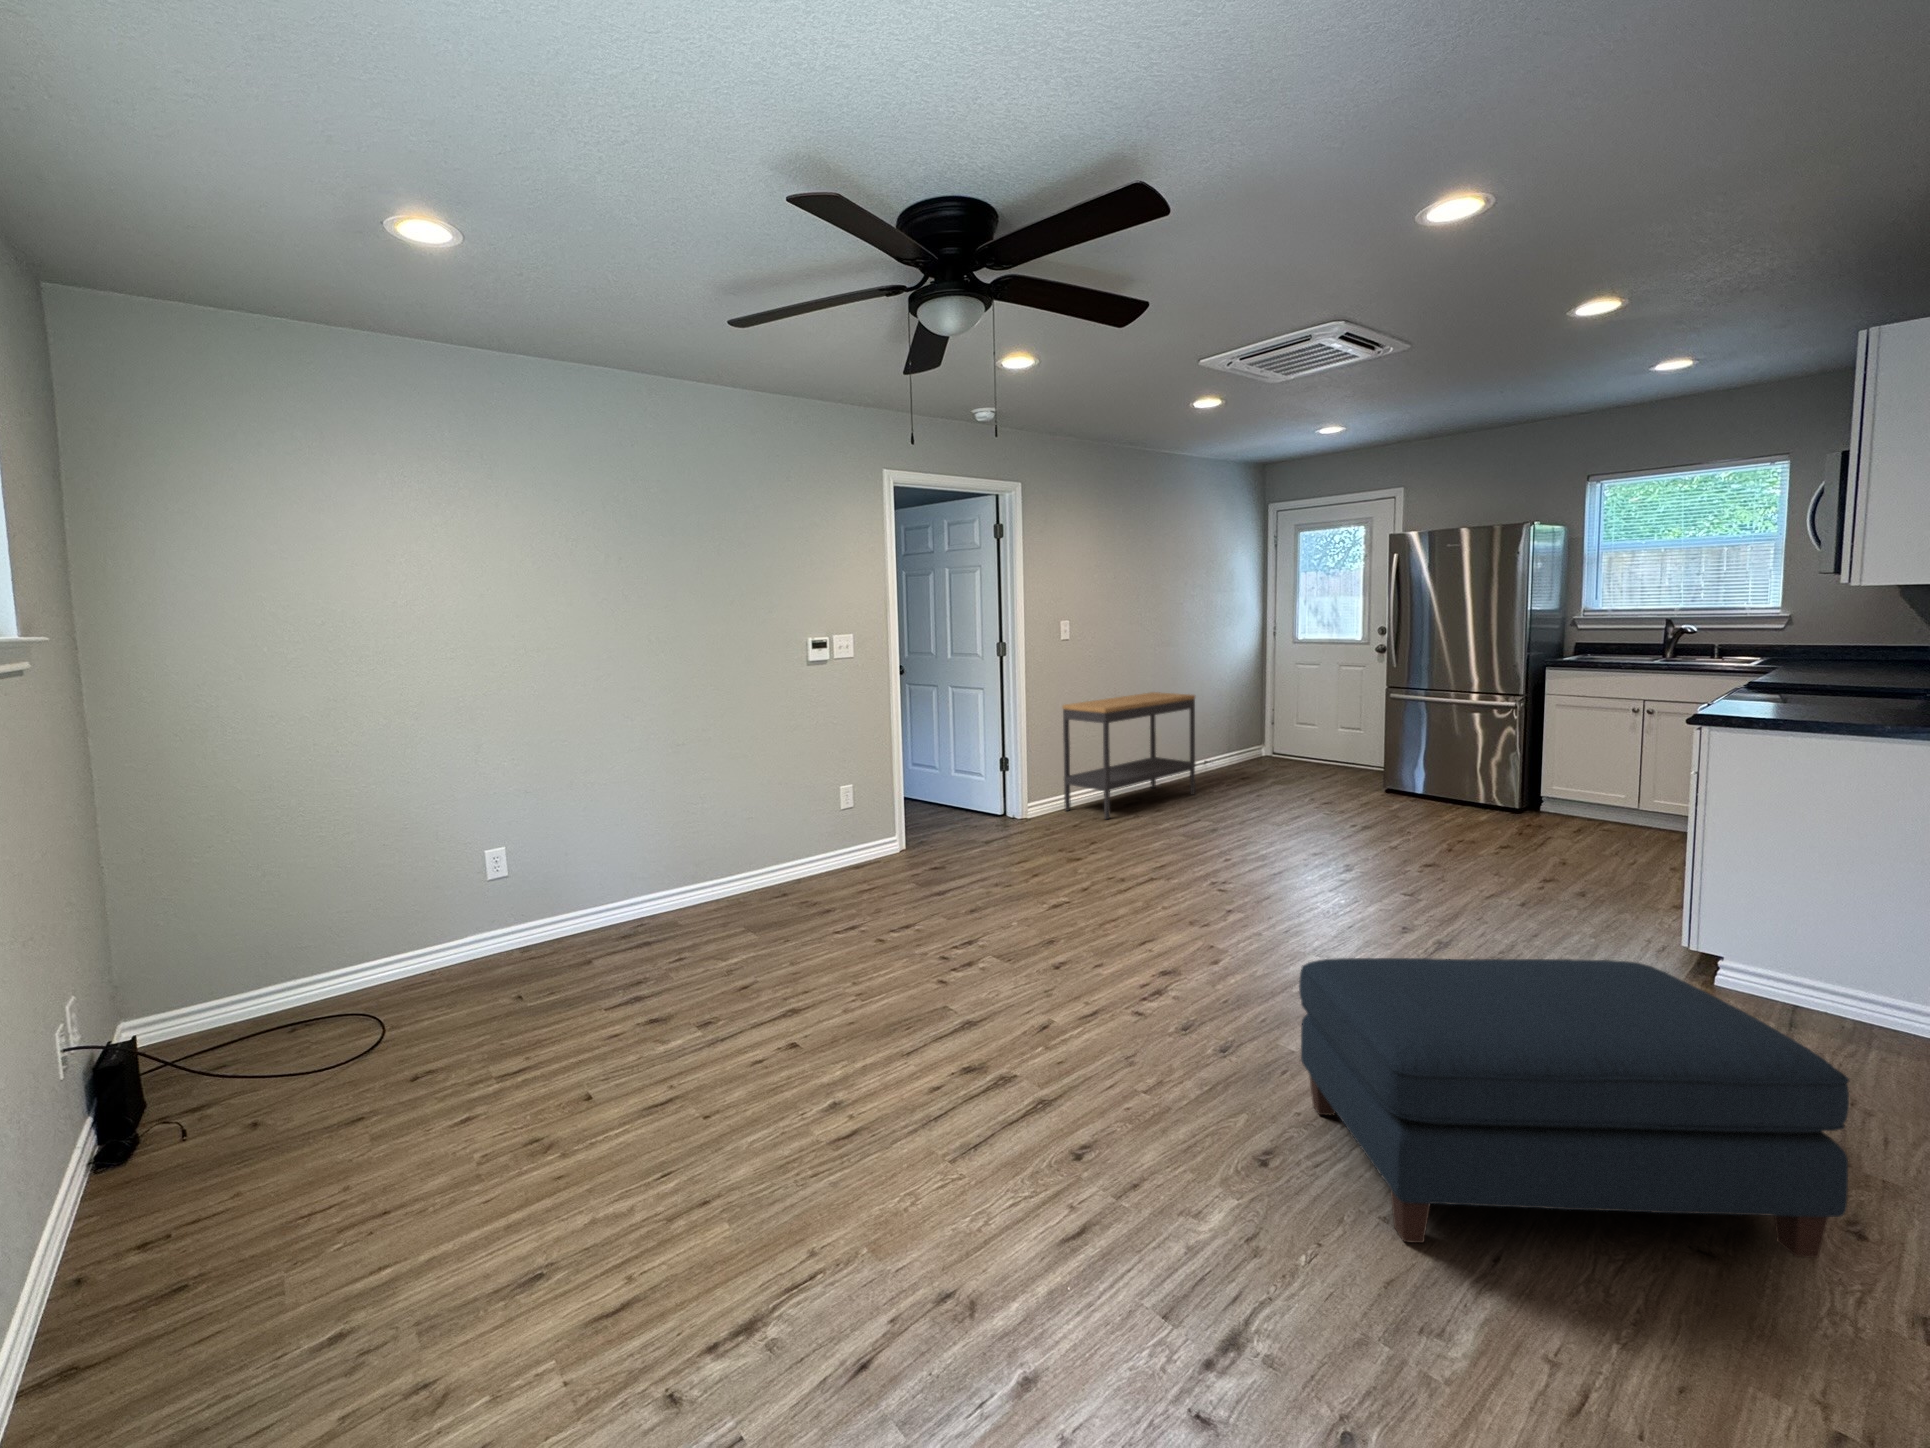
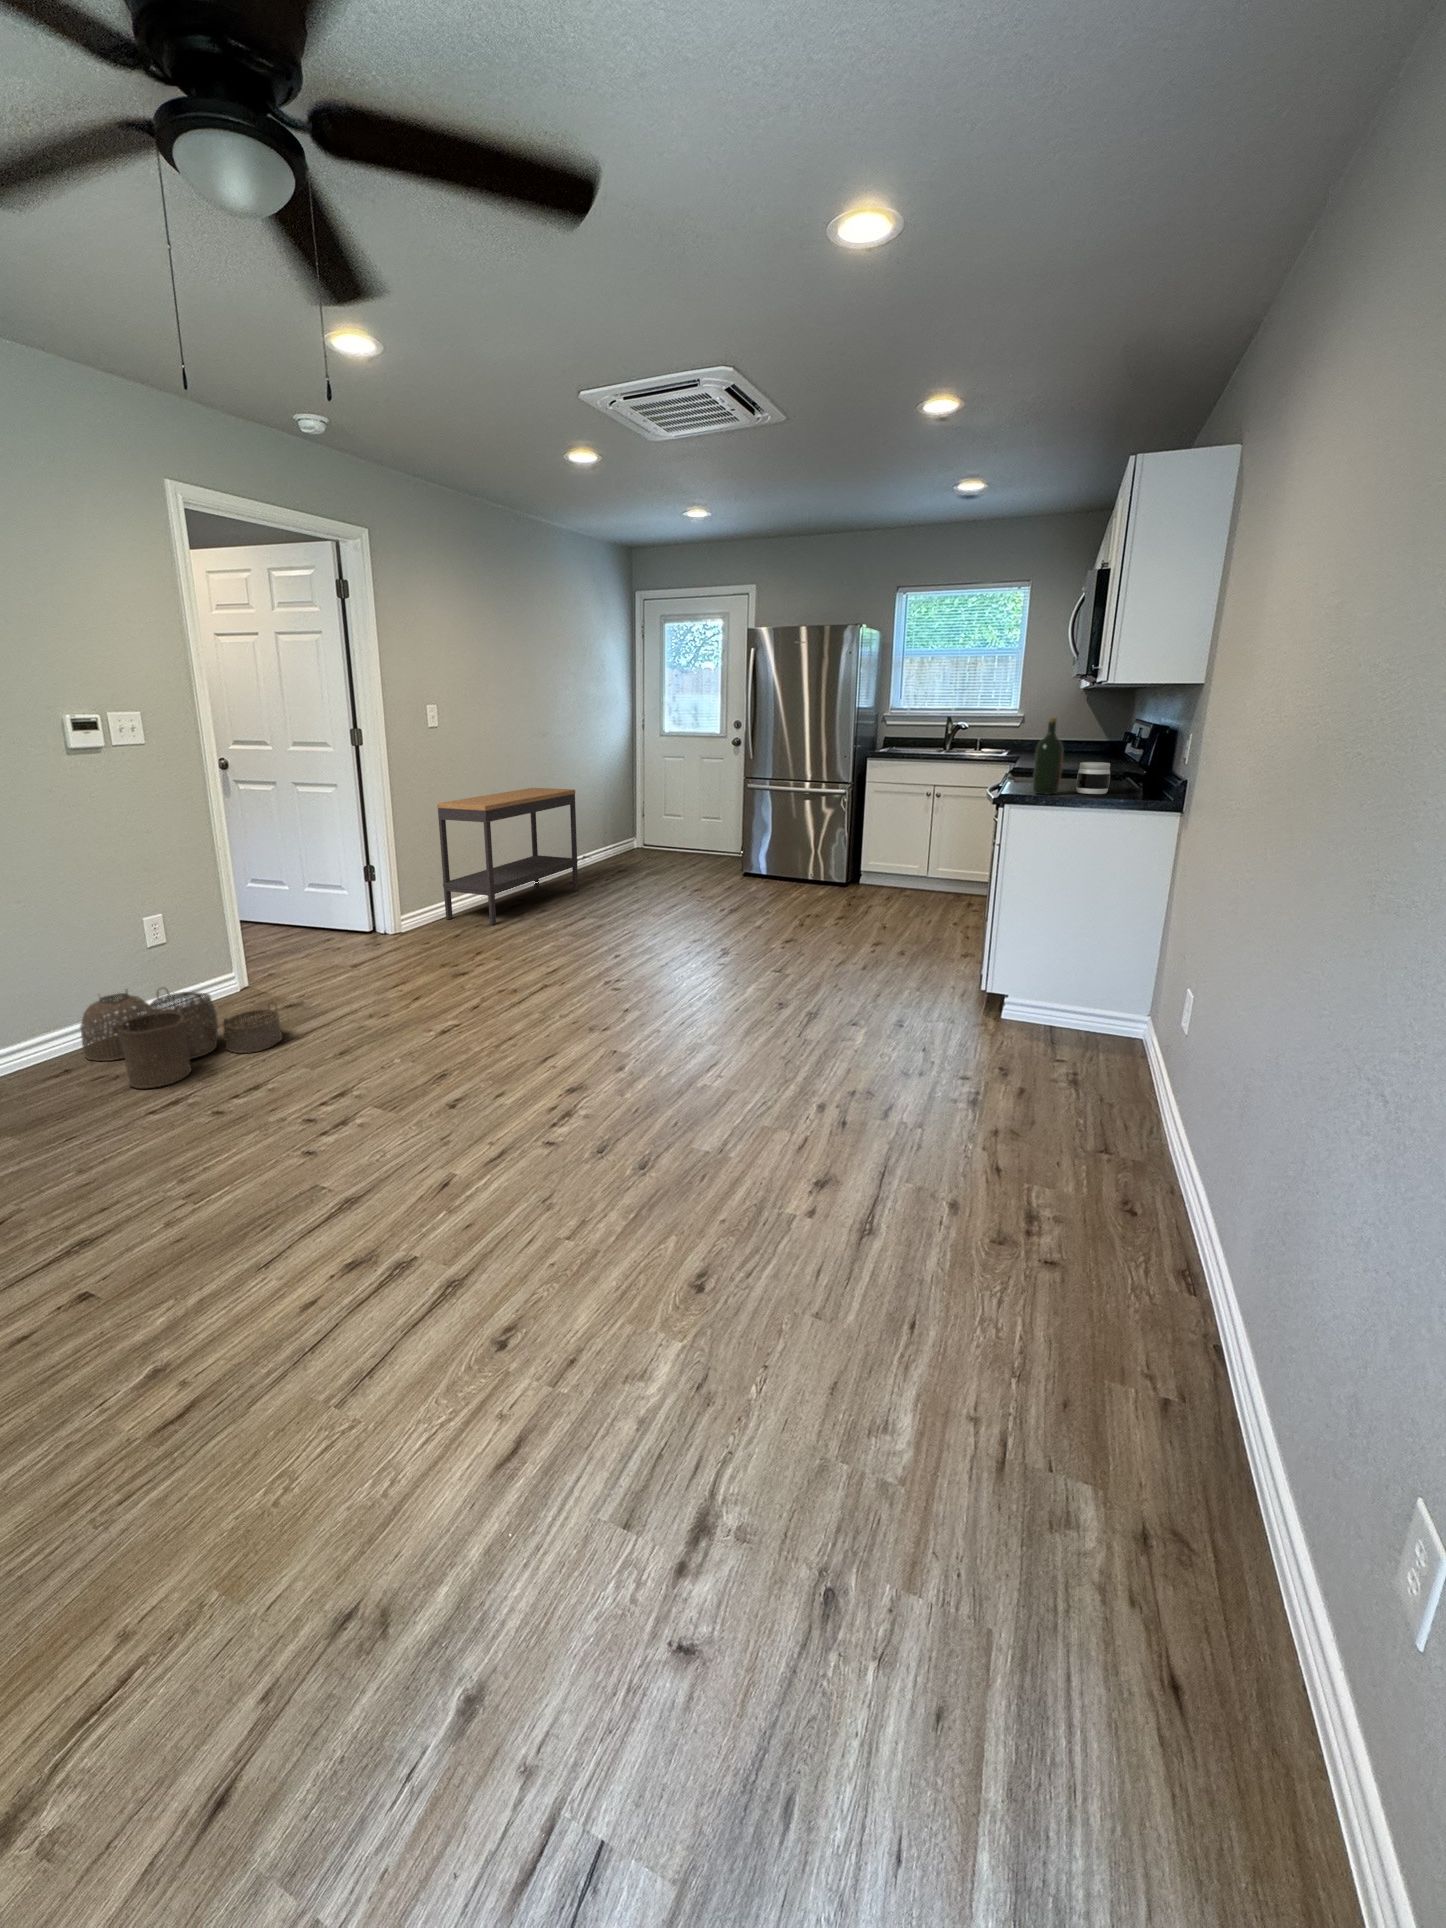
wine bottle: none [1755,626,1799,717] -> present [1033,718,1063,795]
jar: none [1829,678,1884,718] -> present [1076,762,1110,794]
woven basket: none [792,838,925,916] -> present [81,988,282,1088]
ottoman: present [1299,958,1849,1258] -> none [723,1017,1146,1334]

